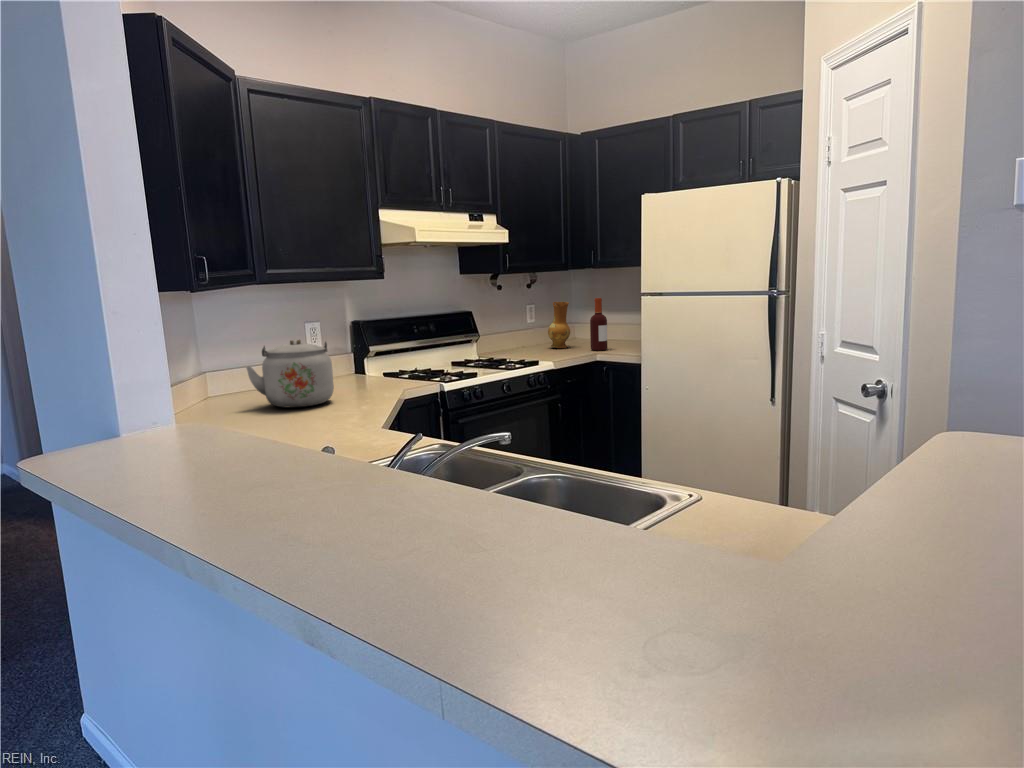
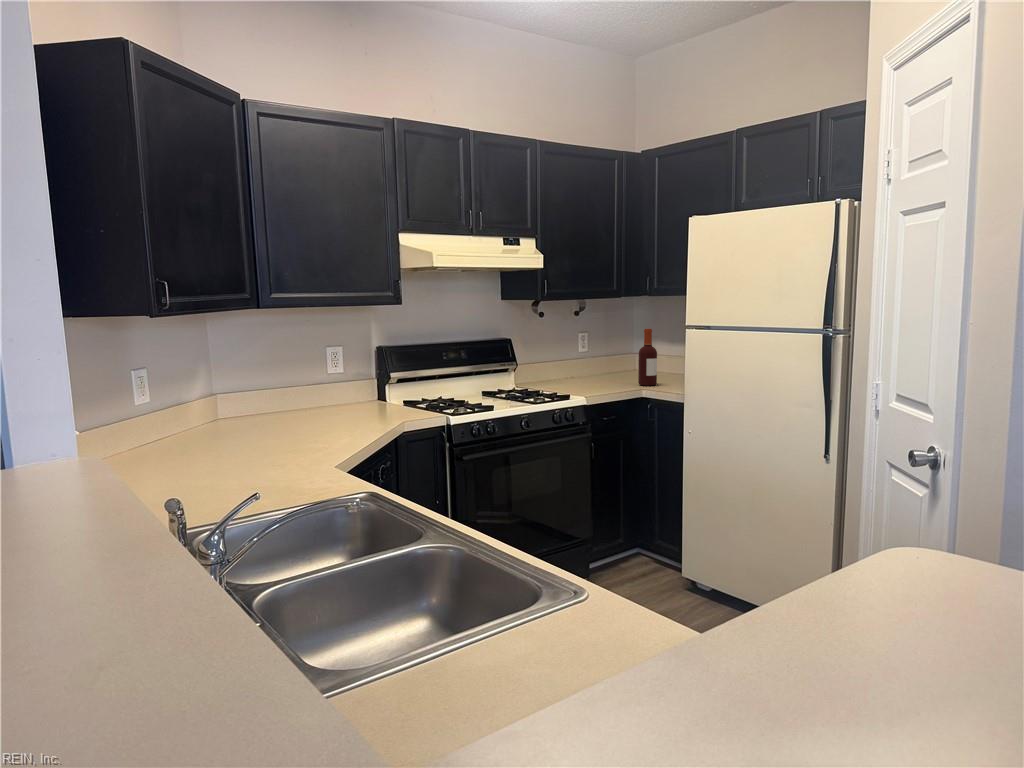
ceramic jug: present [548,302,570,348] -> none [596,331,620,381]
kettle: present [246,339,334,408] -> none [238,366,328,436]

